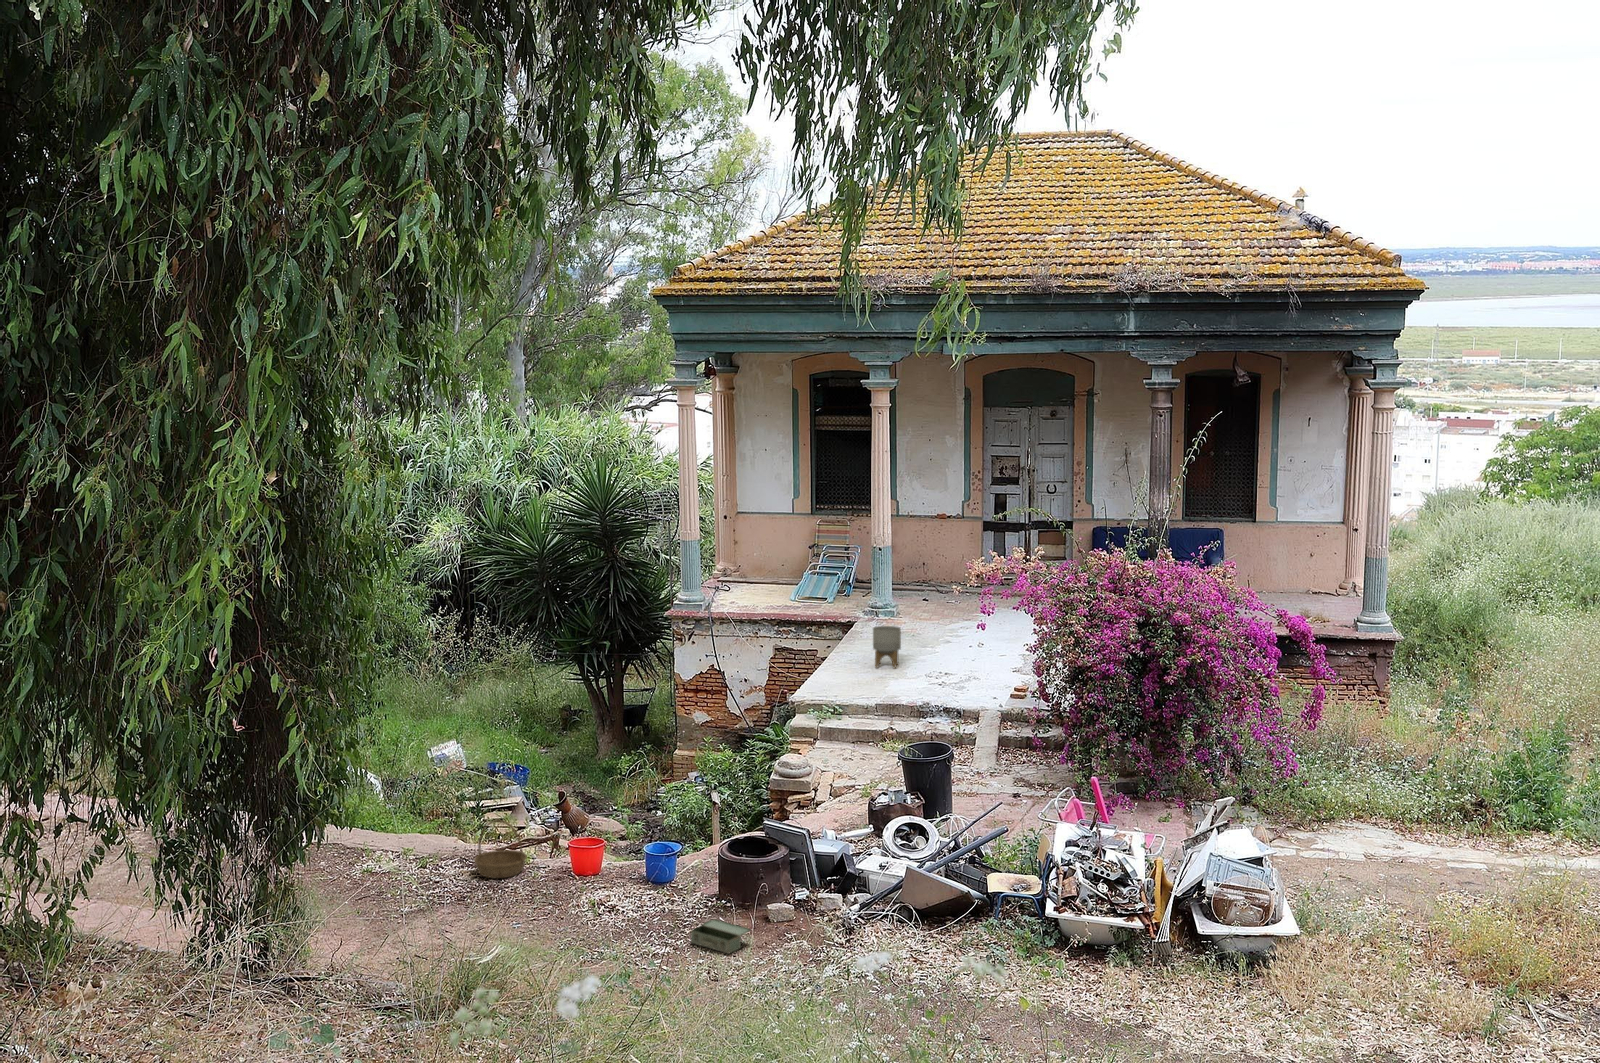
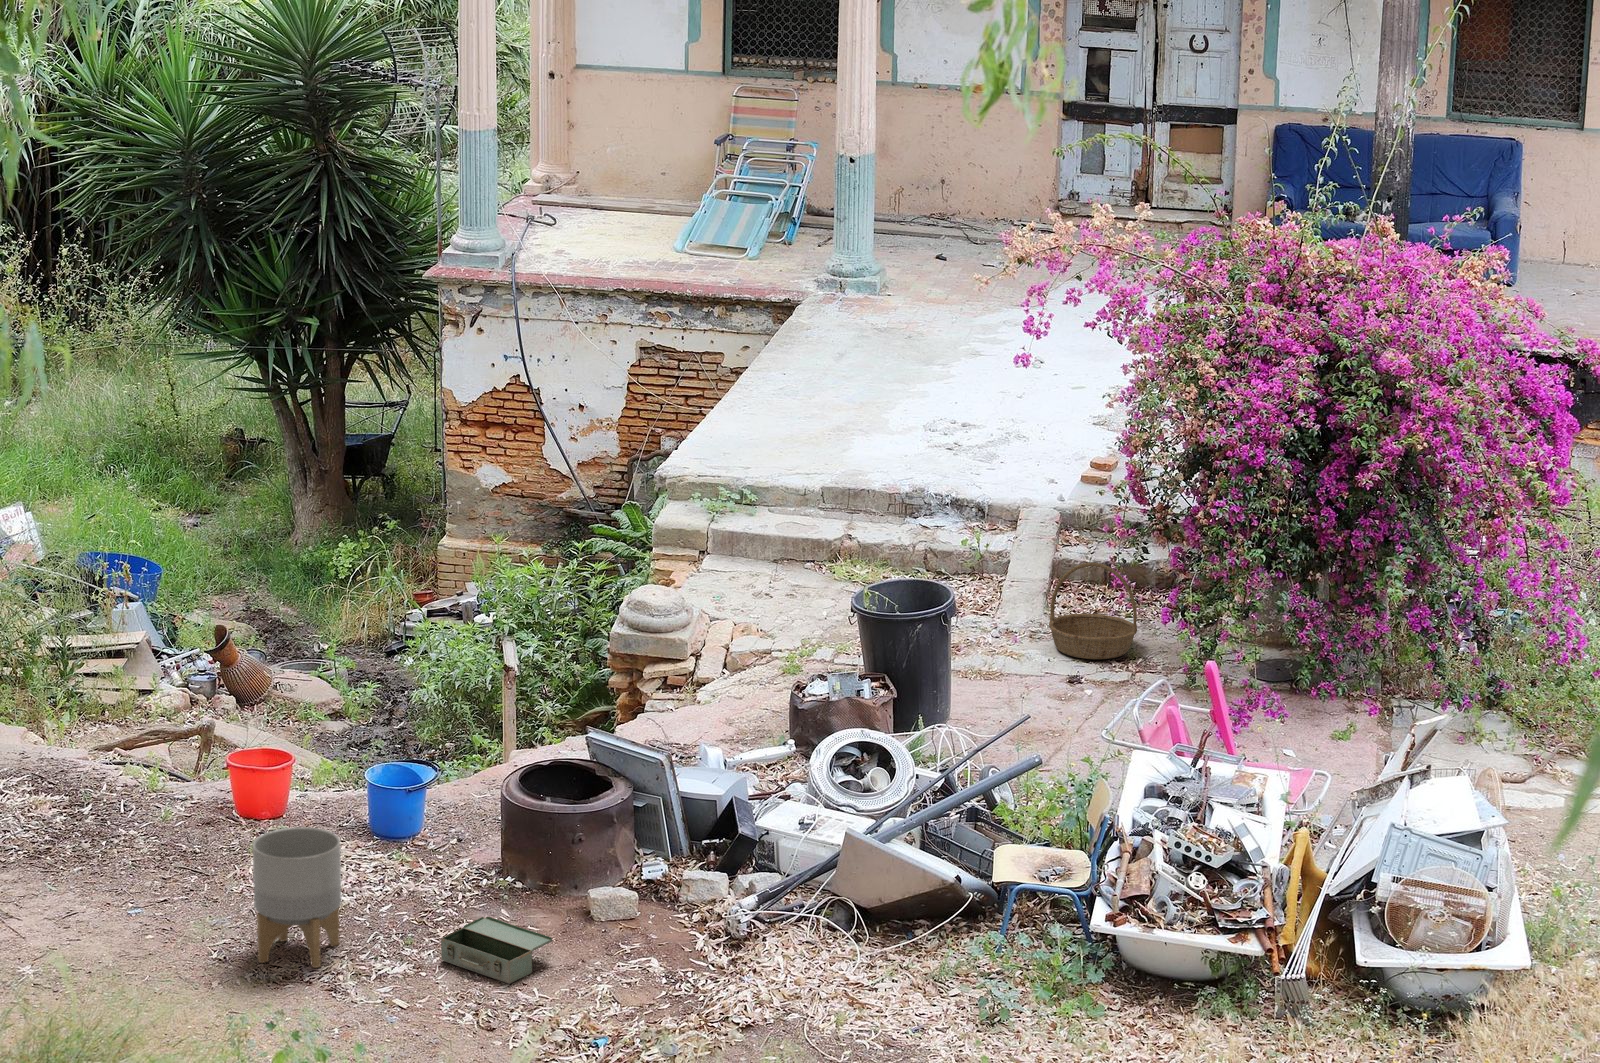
planter: present [873,626,901,668] -> present [253,827,341,968]
basket: present [474,820,527,878] -> present [1049,562,1137,659]

